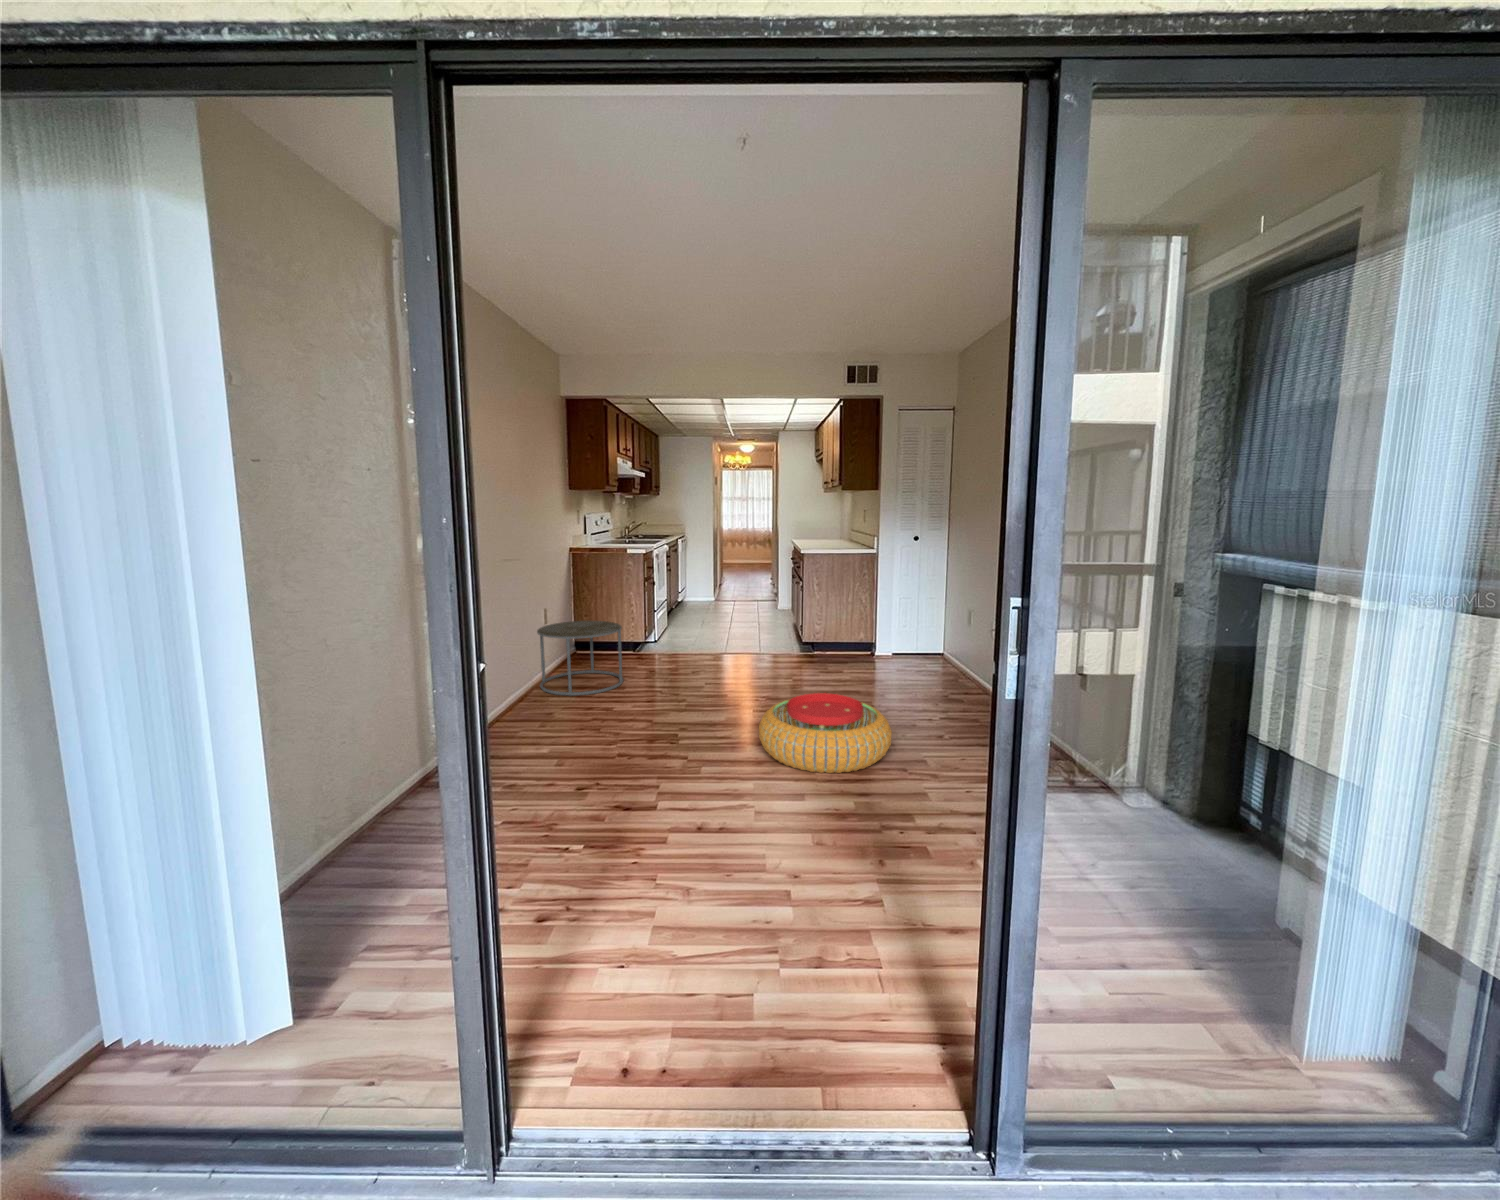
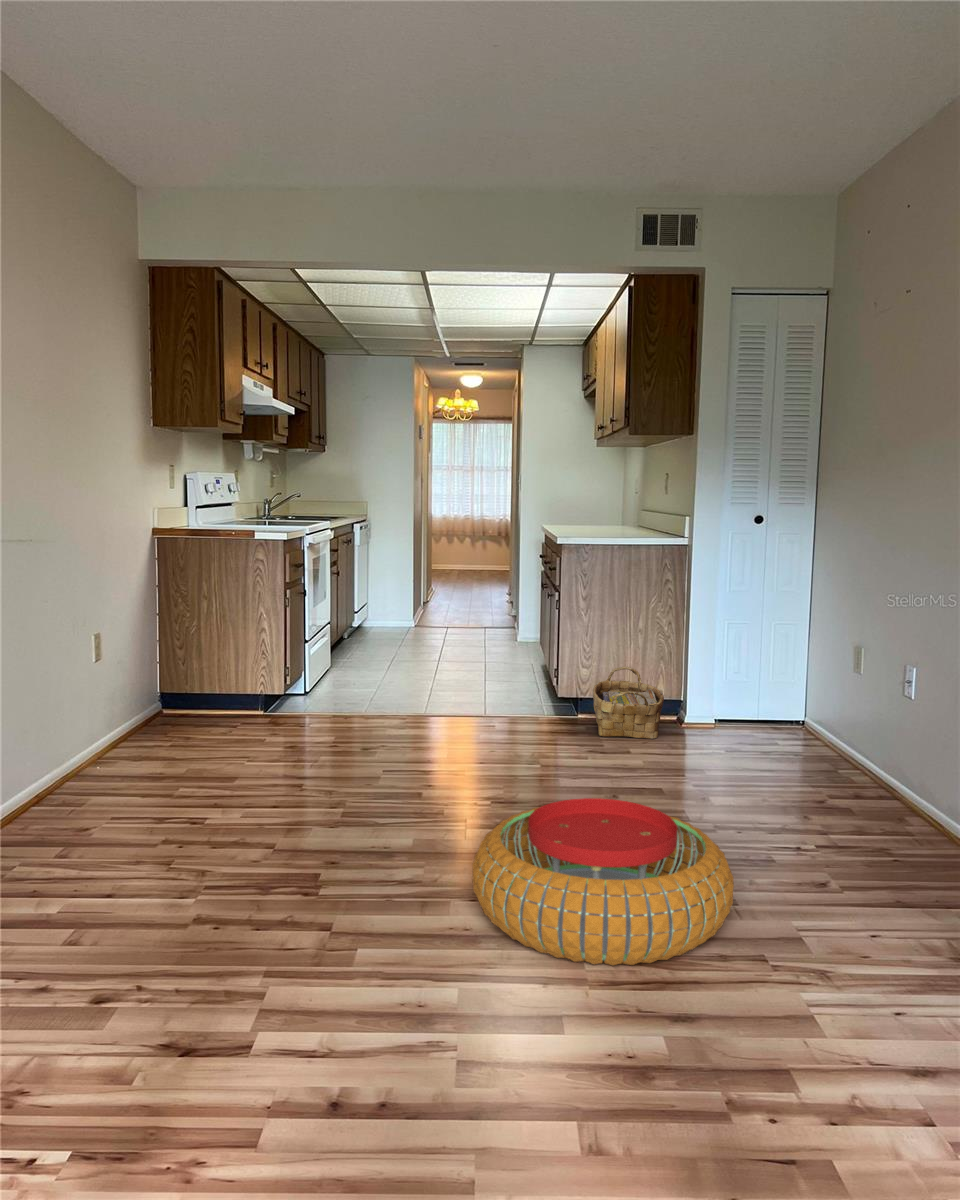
side table: present [537,621,623,696] -> none [78,655,236,792]
woven basket: none [822,624,862,665] -> present [593,667,664,739]

